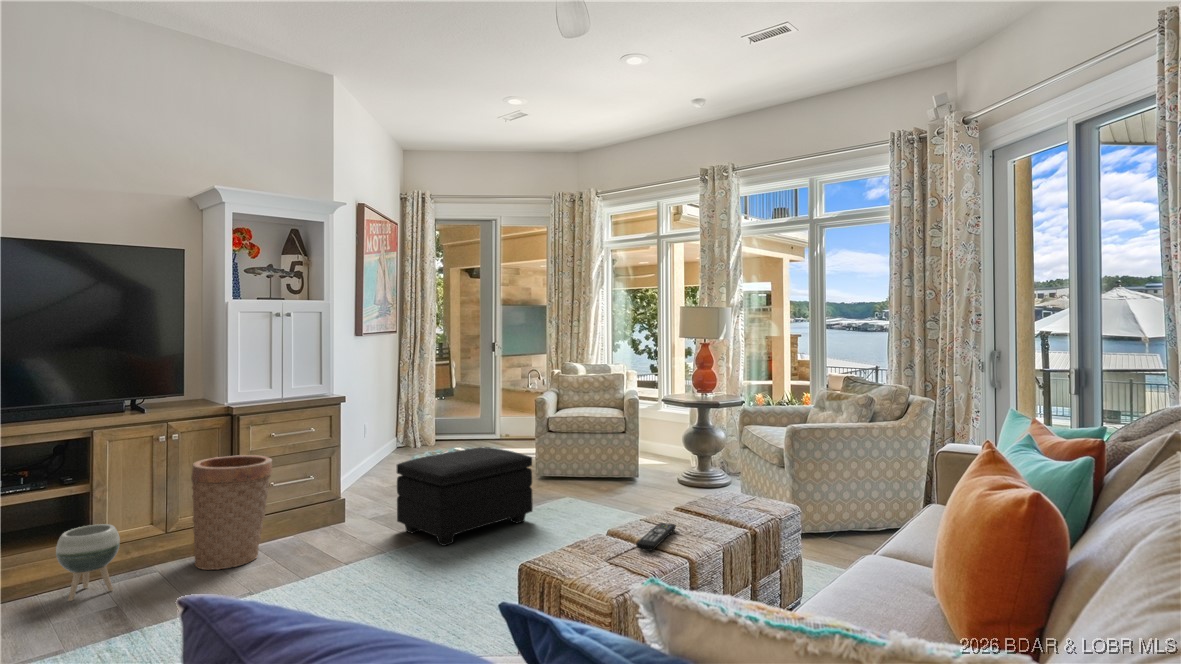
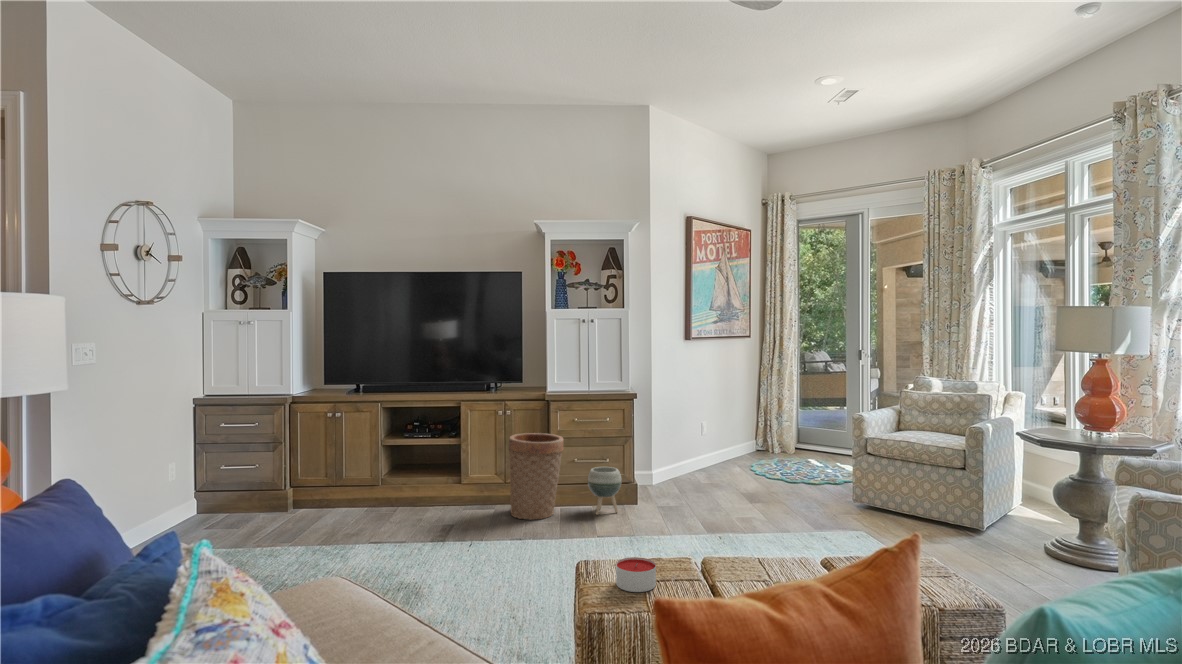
footstool: present [397,447,533,546] -> none [662,456,792,545]
remote control: present [636,523,676,551] -> none [695,564,773,587]
planter: present [56,524,120,601] -> present [588,467,621,515]
candle: none [580,540,618,573] -> present [616,557,656,592]

